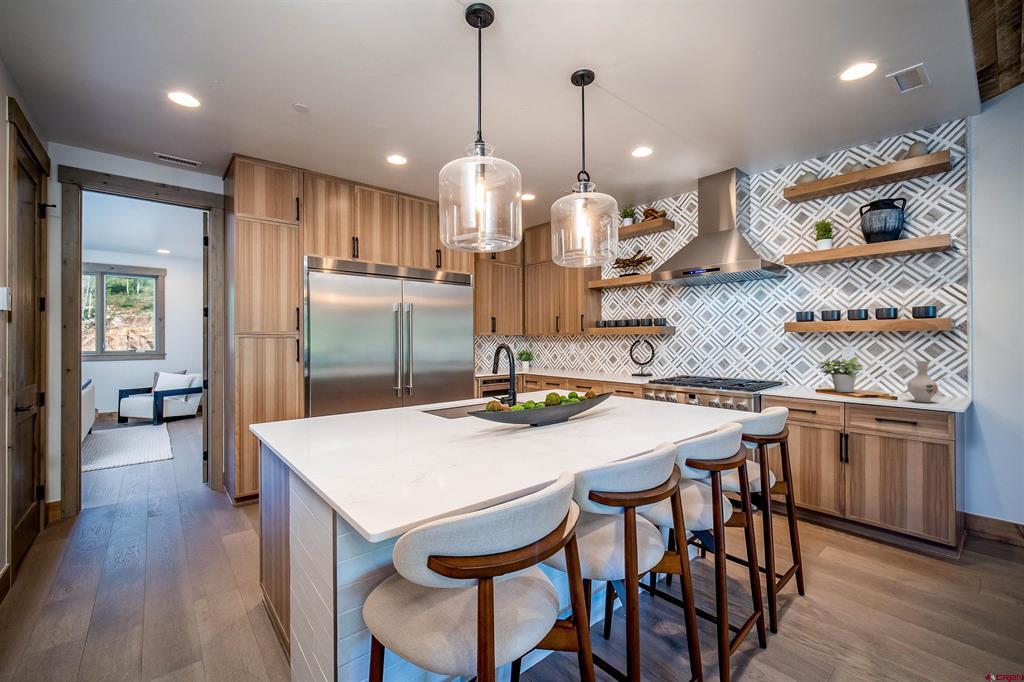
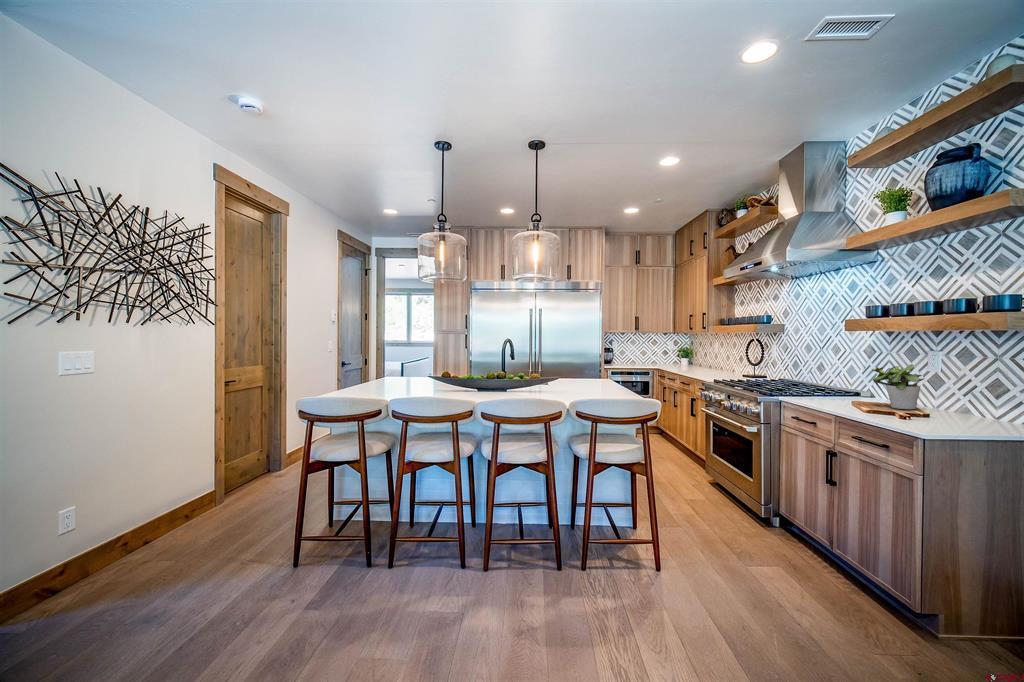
vase: present [907,361,938,402] -> none [929,371,973,428]

